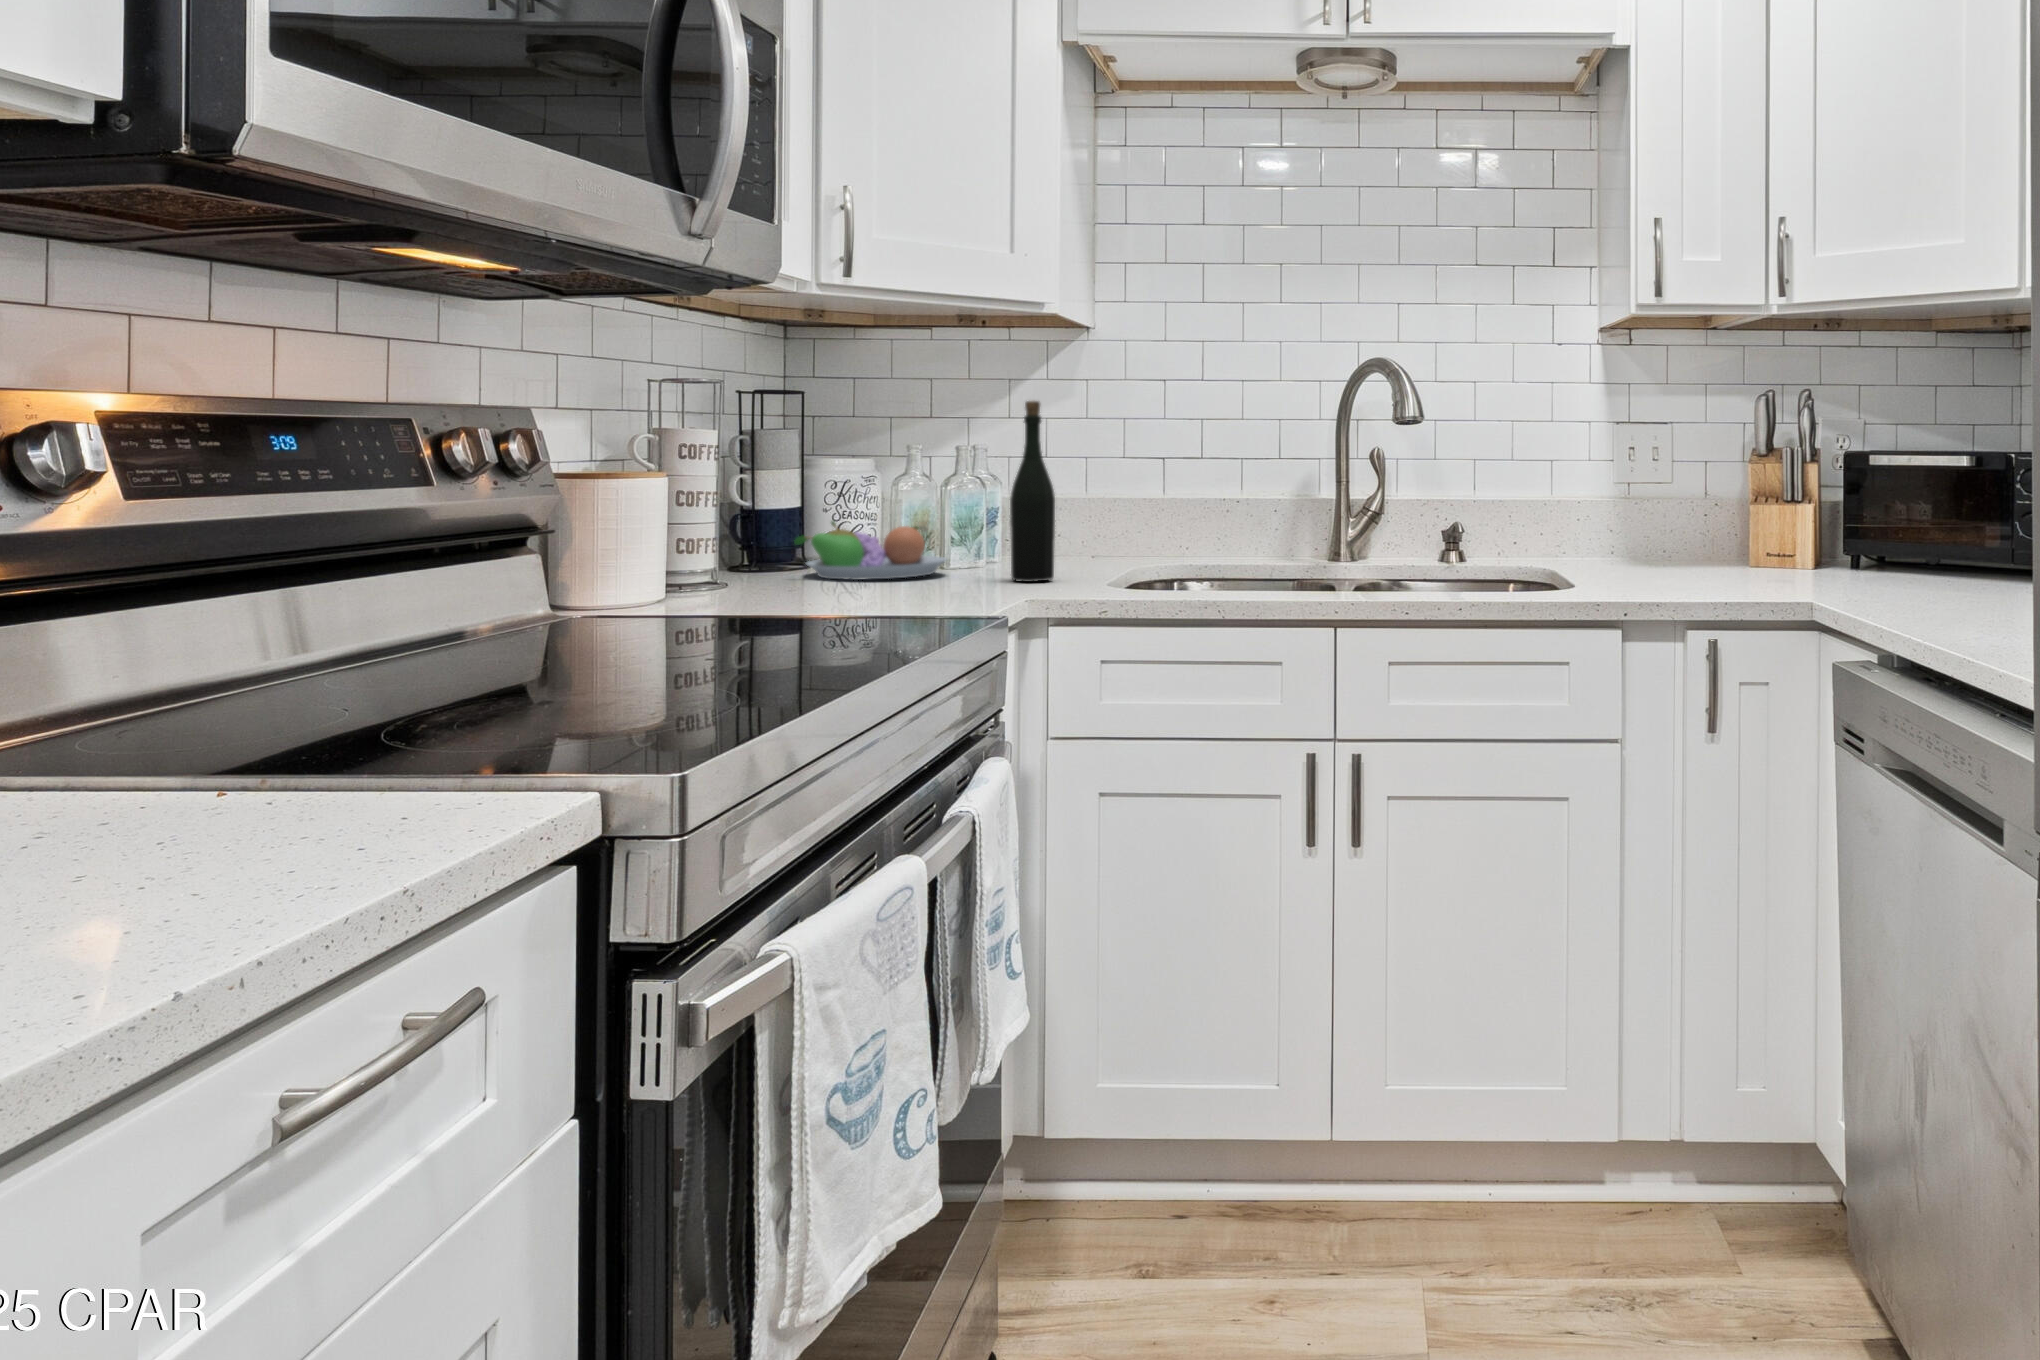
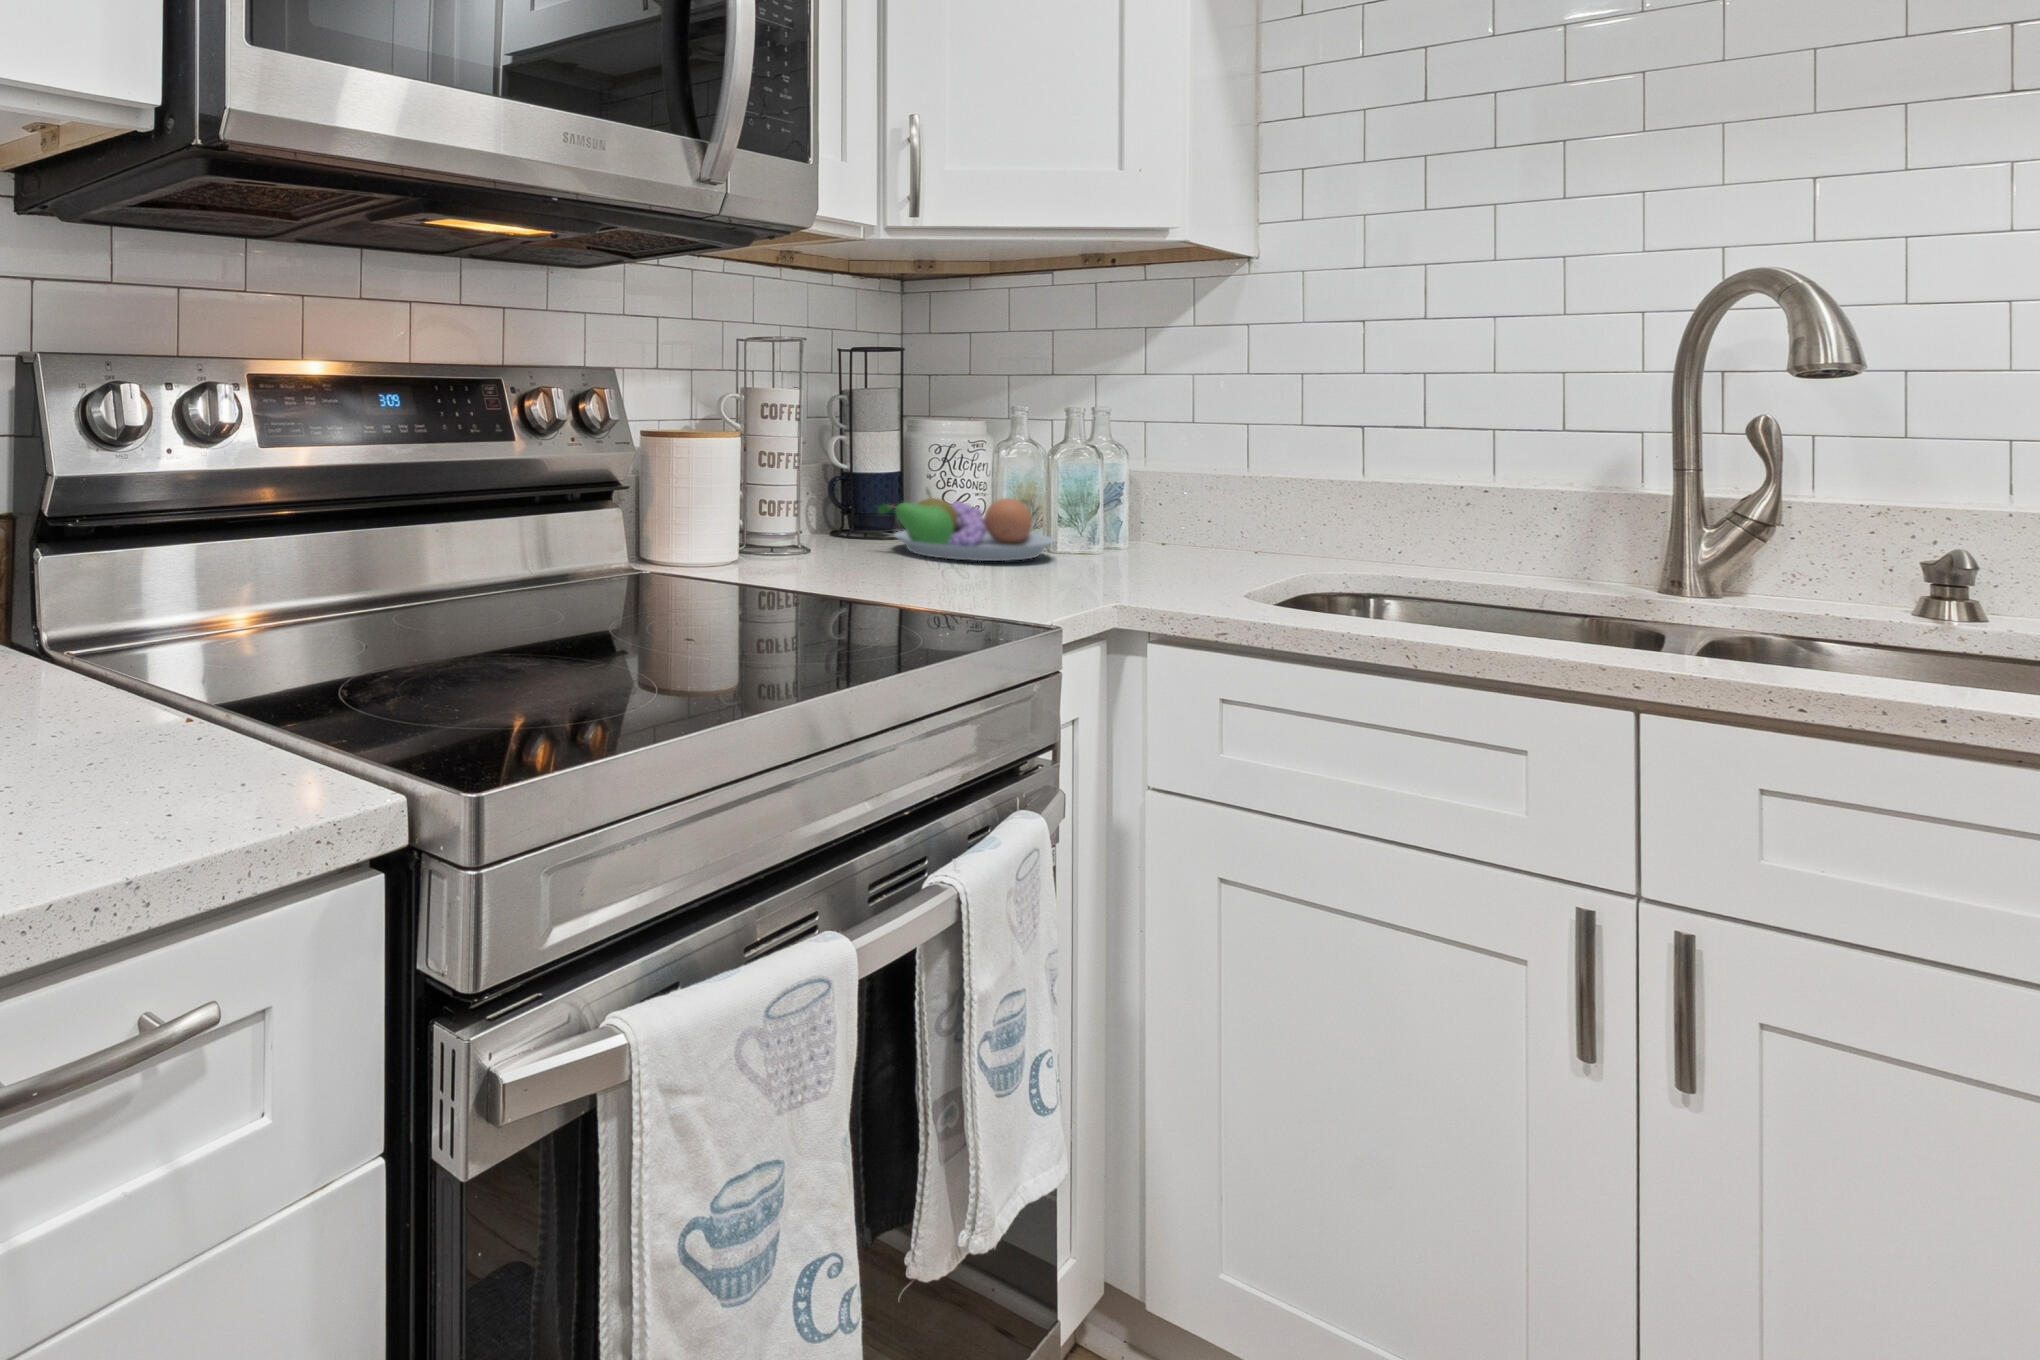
bottle: present [1010,401,1055,582] -> none [1124,352,1184,583]

